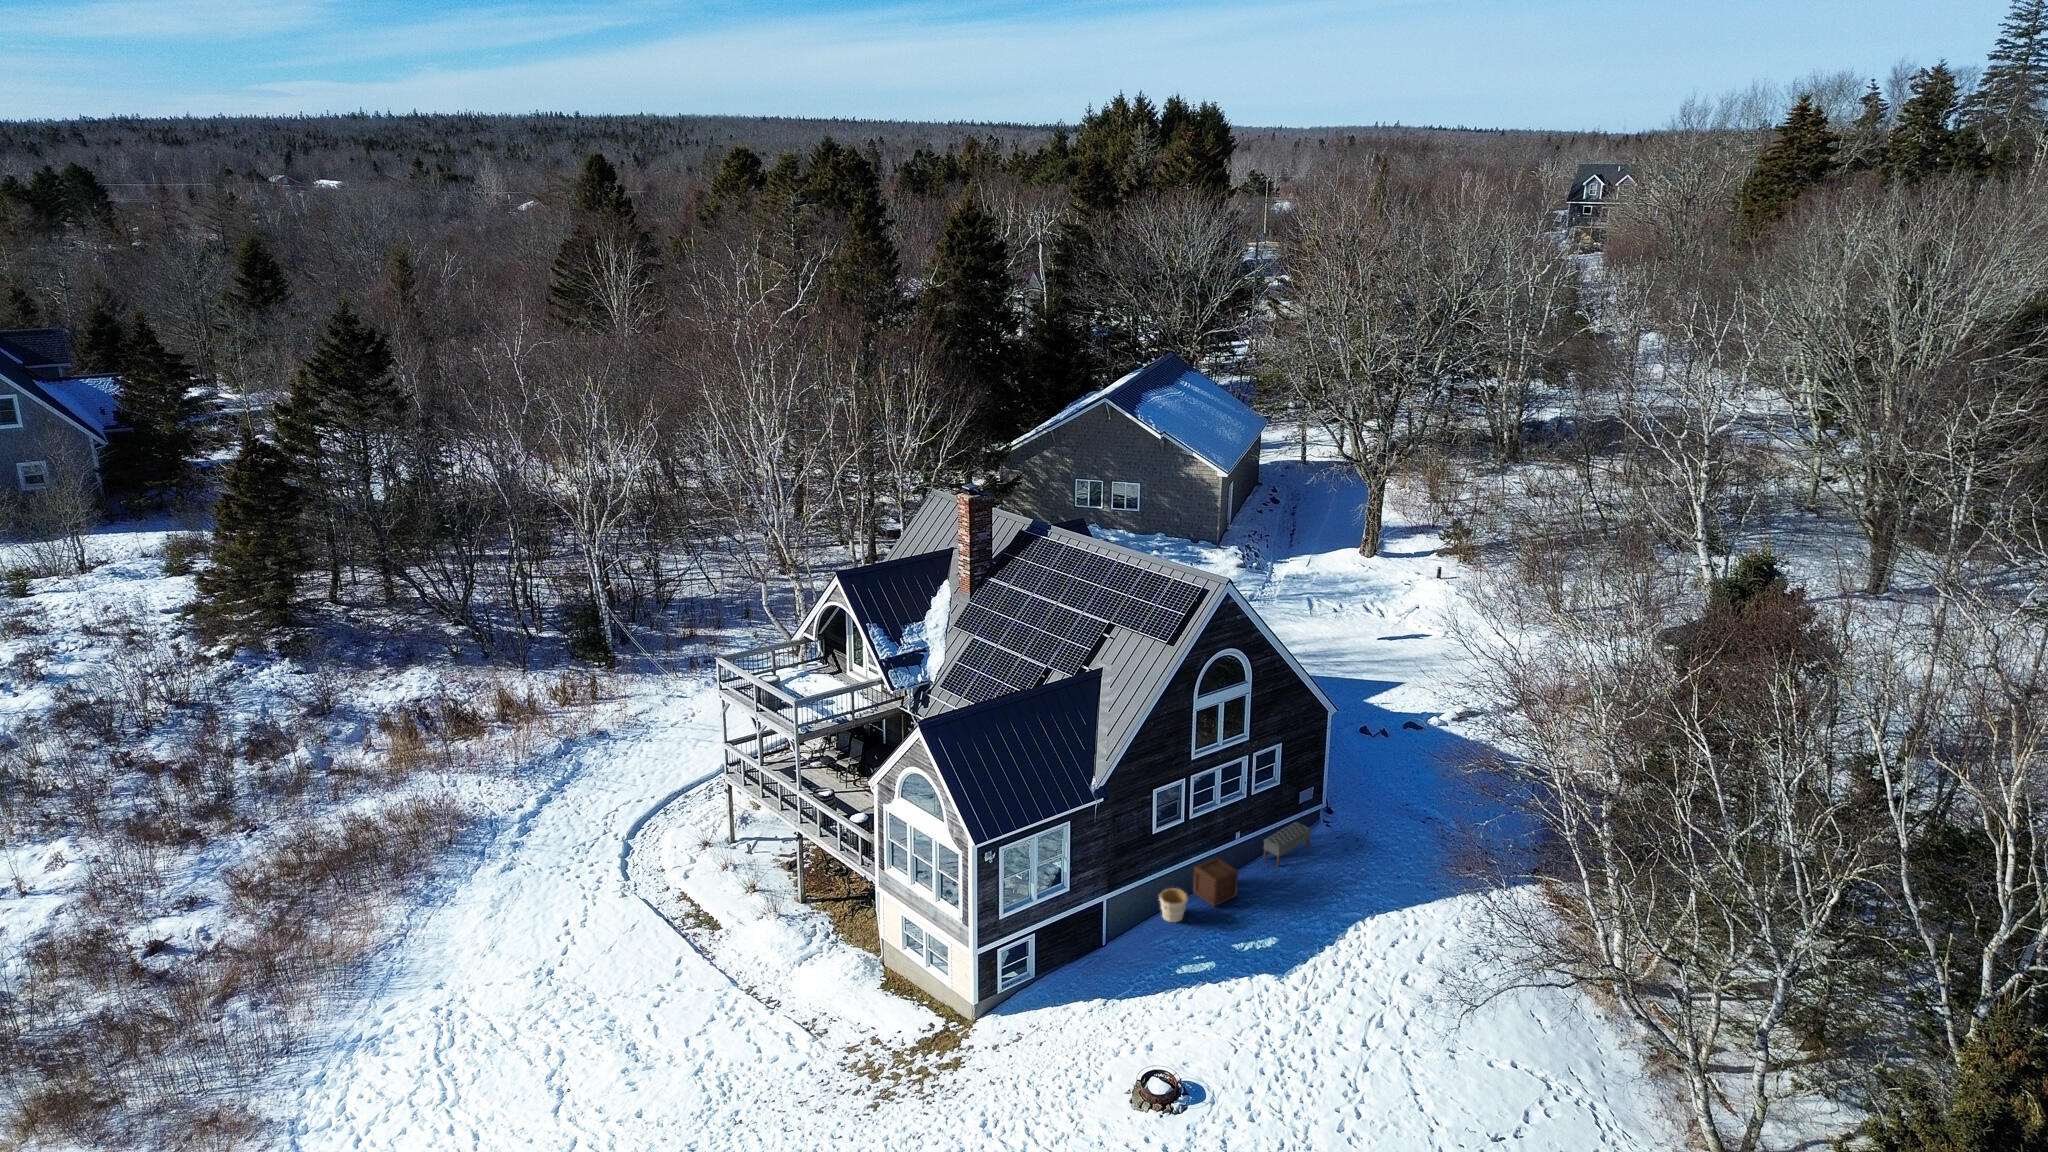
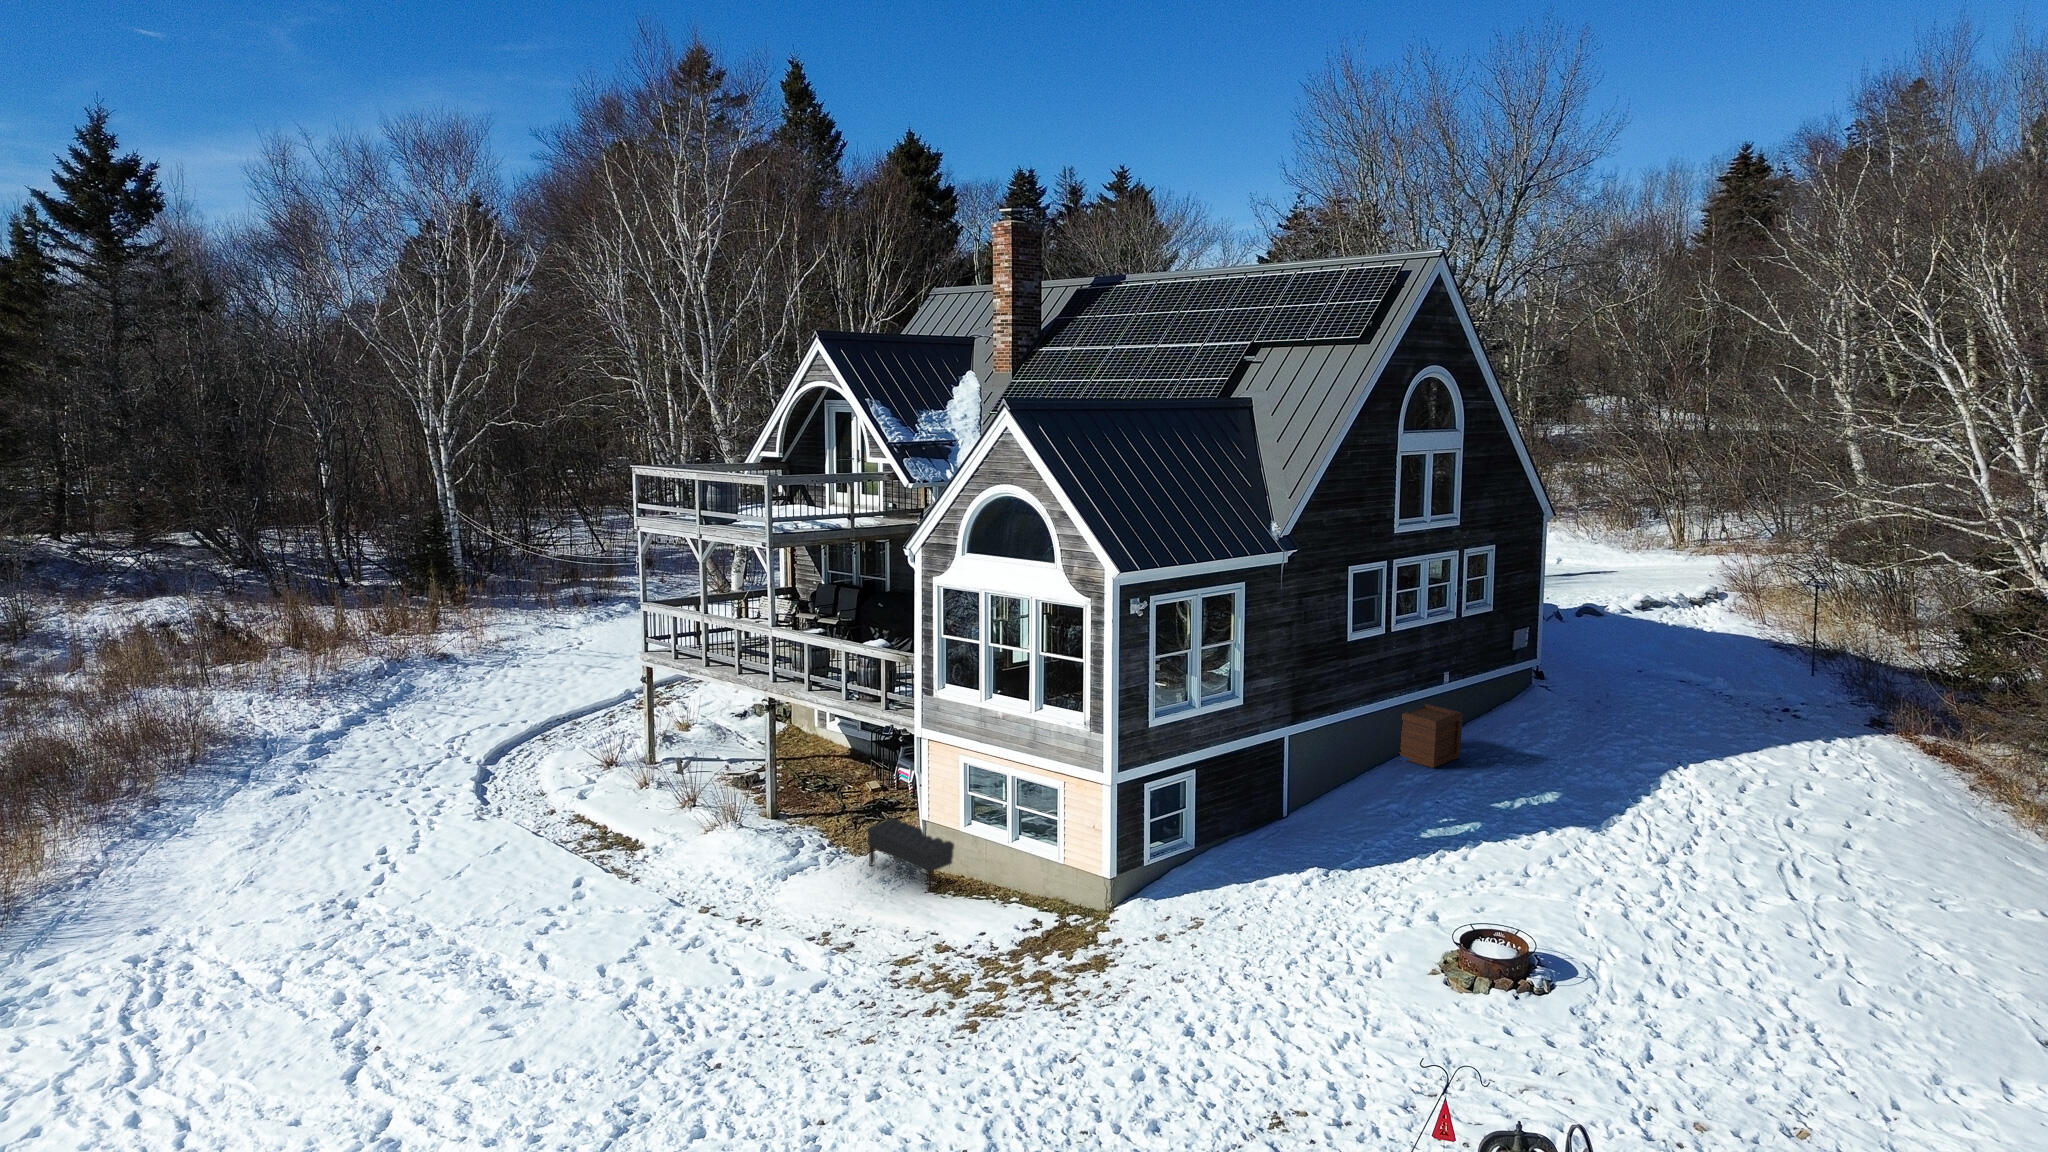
bench: present [1263,822,1312,866] -> present [867,818,955,892]
wooden bucket: present [1159,888,1188,922] -> none [1354,737,1402,786]

